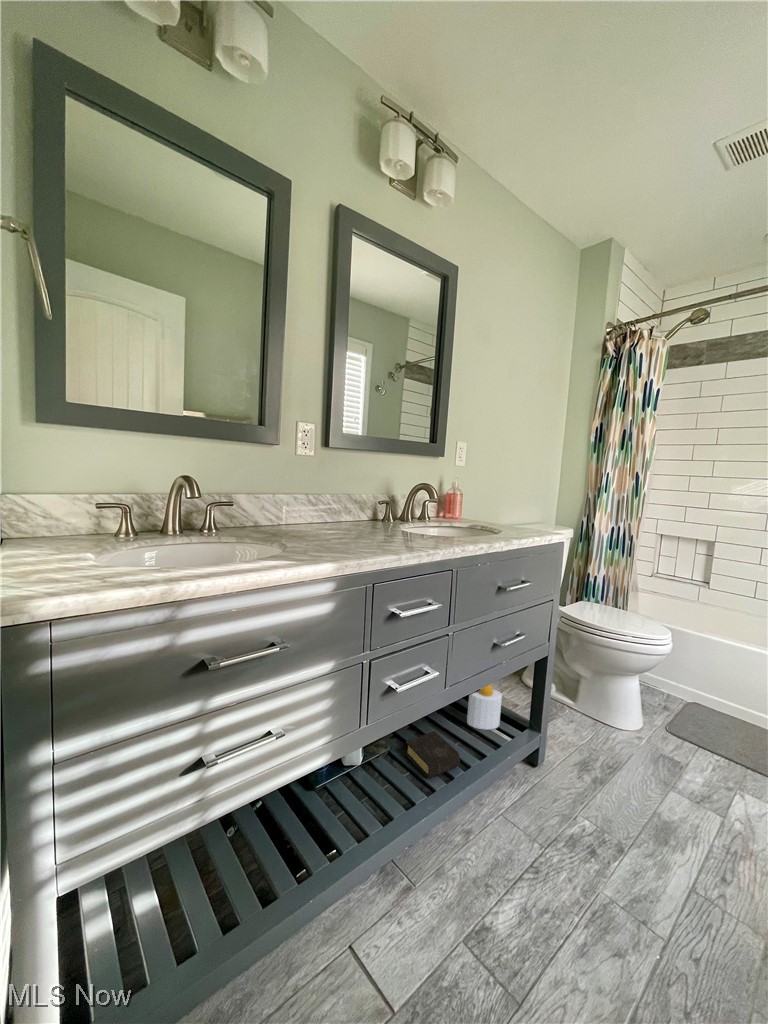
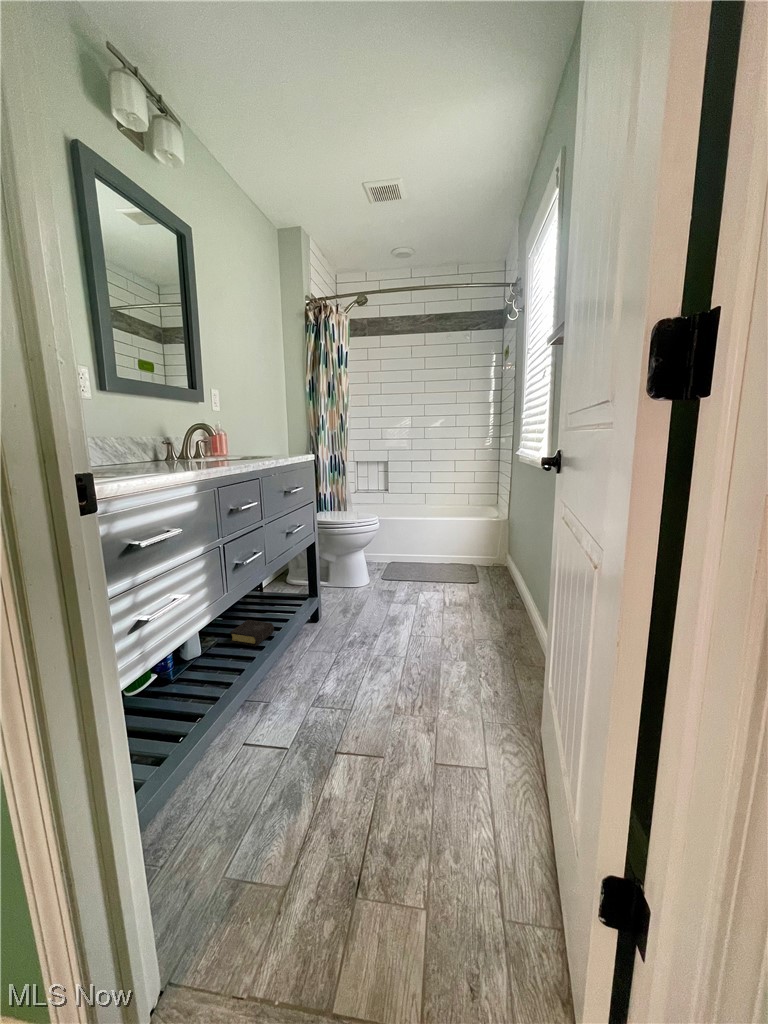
soap bottle: present [467,685,502,730] -> none [264,571,289,612]

